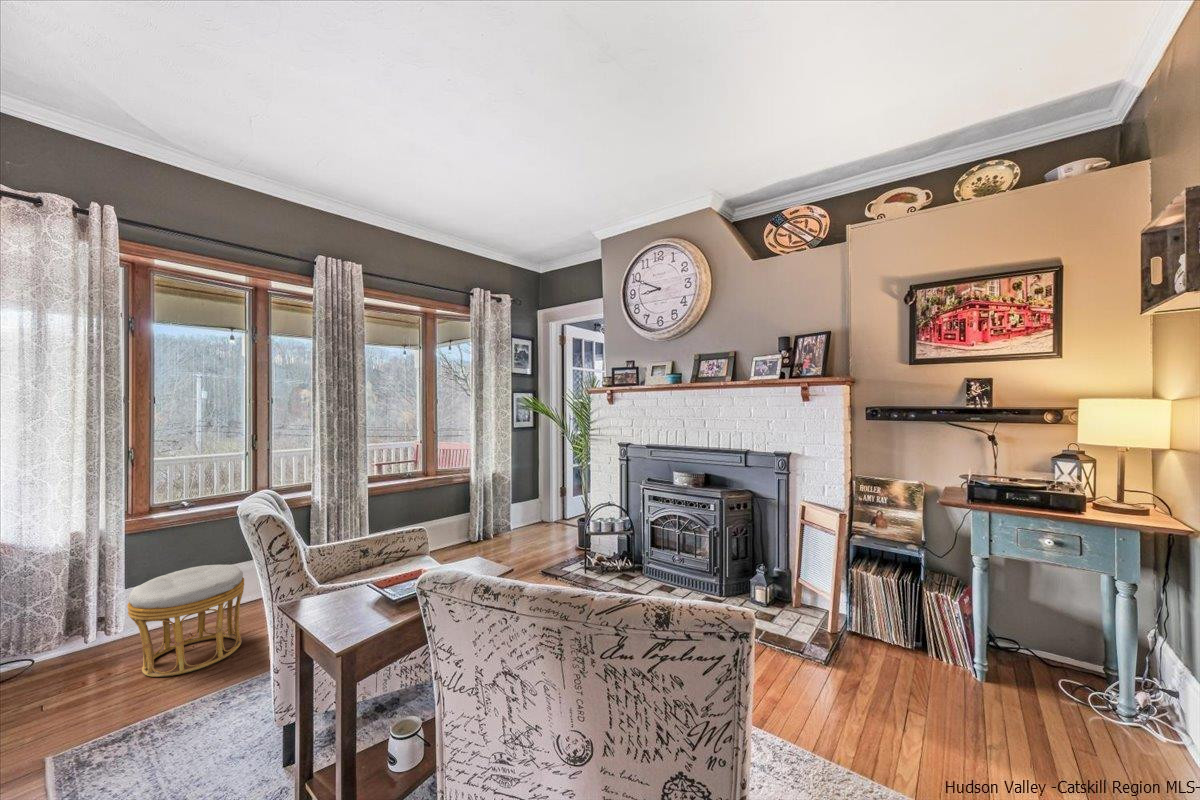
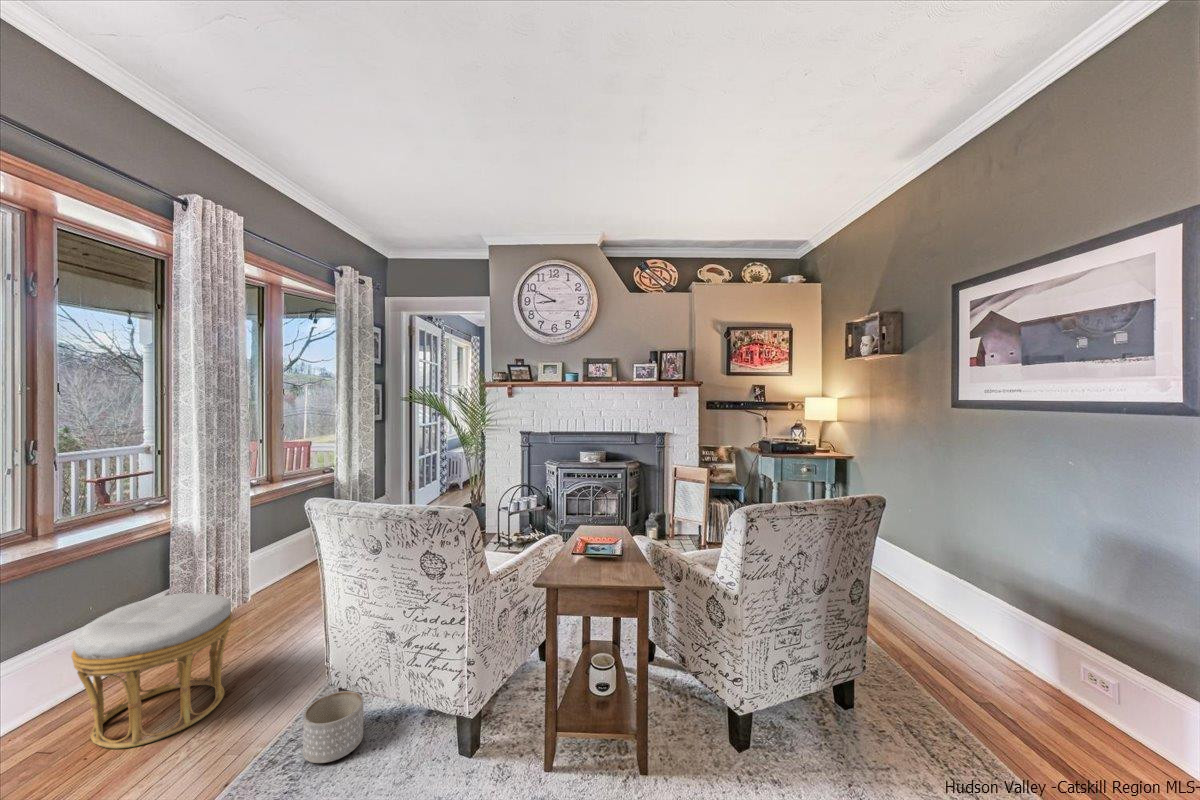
planter: none [150,690,215,757] -> present [303,691,364,763]

